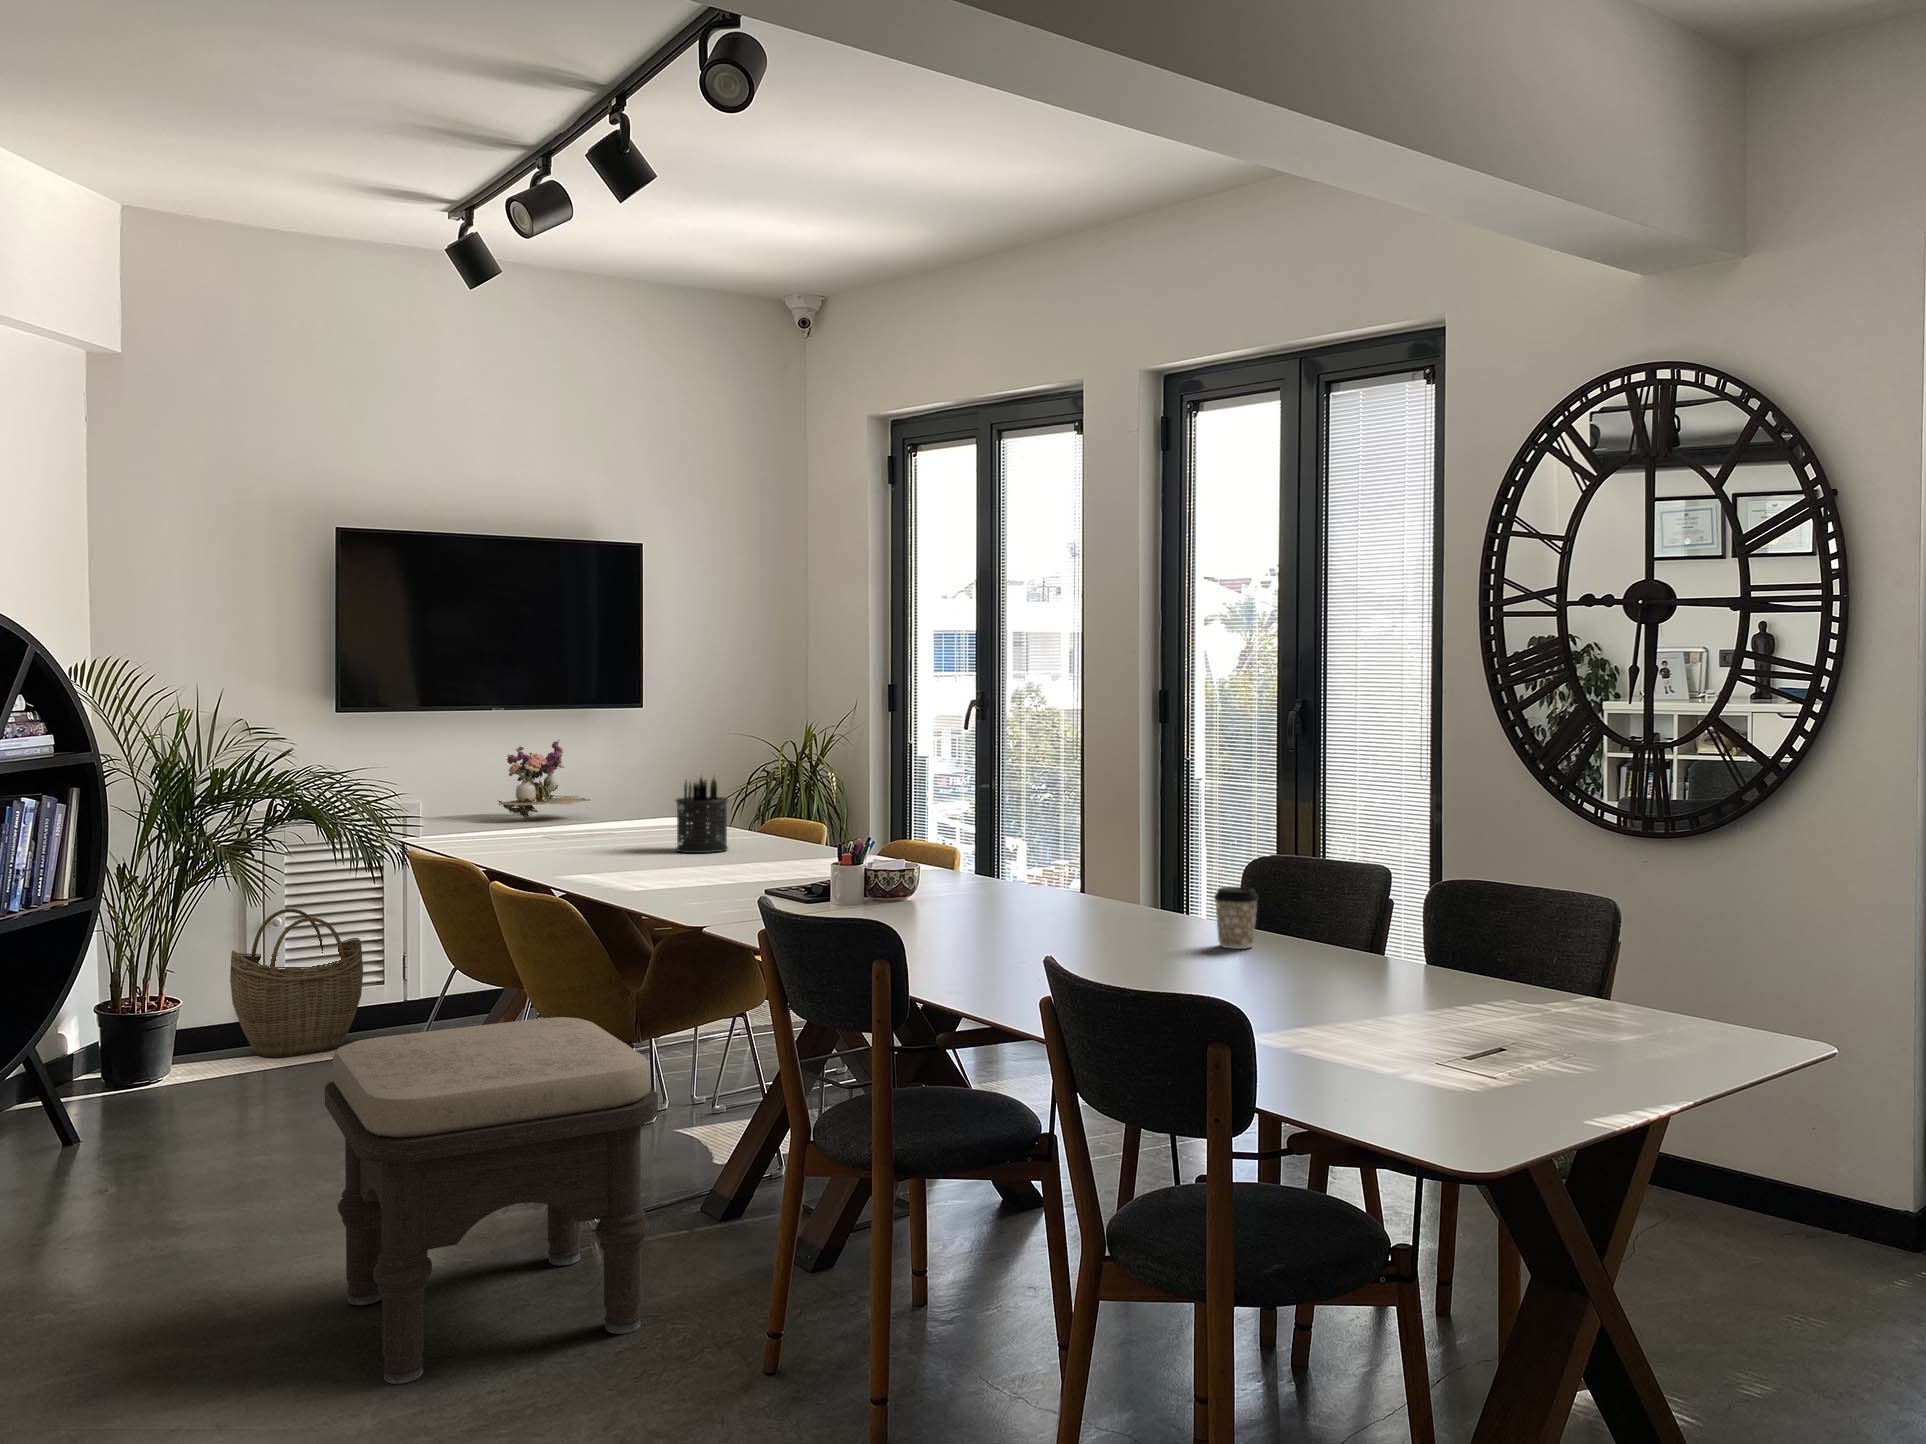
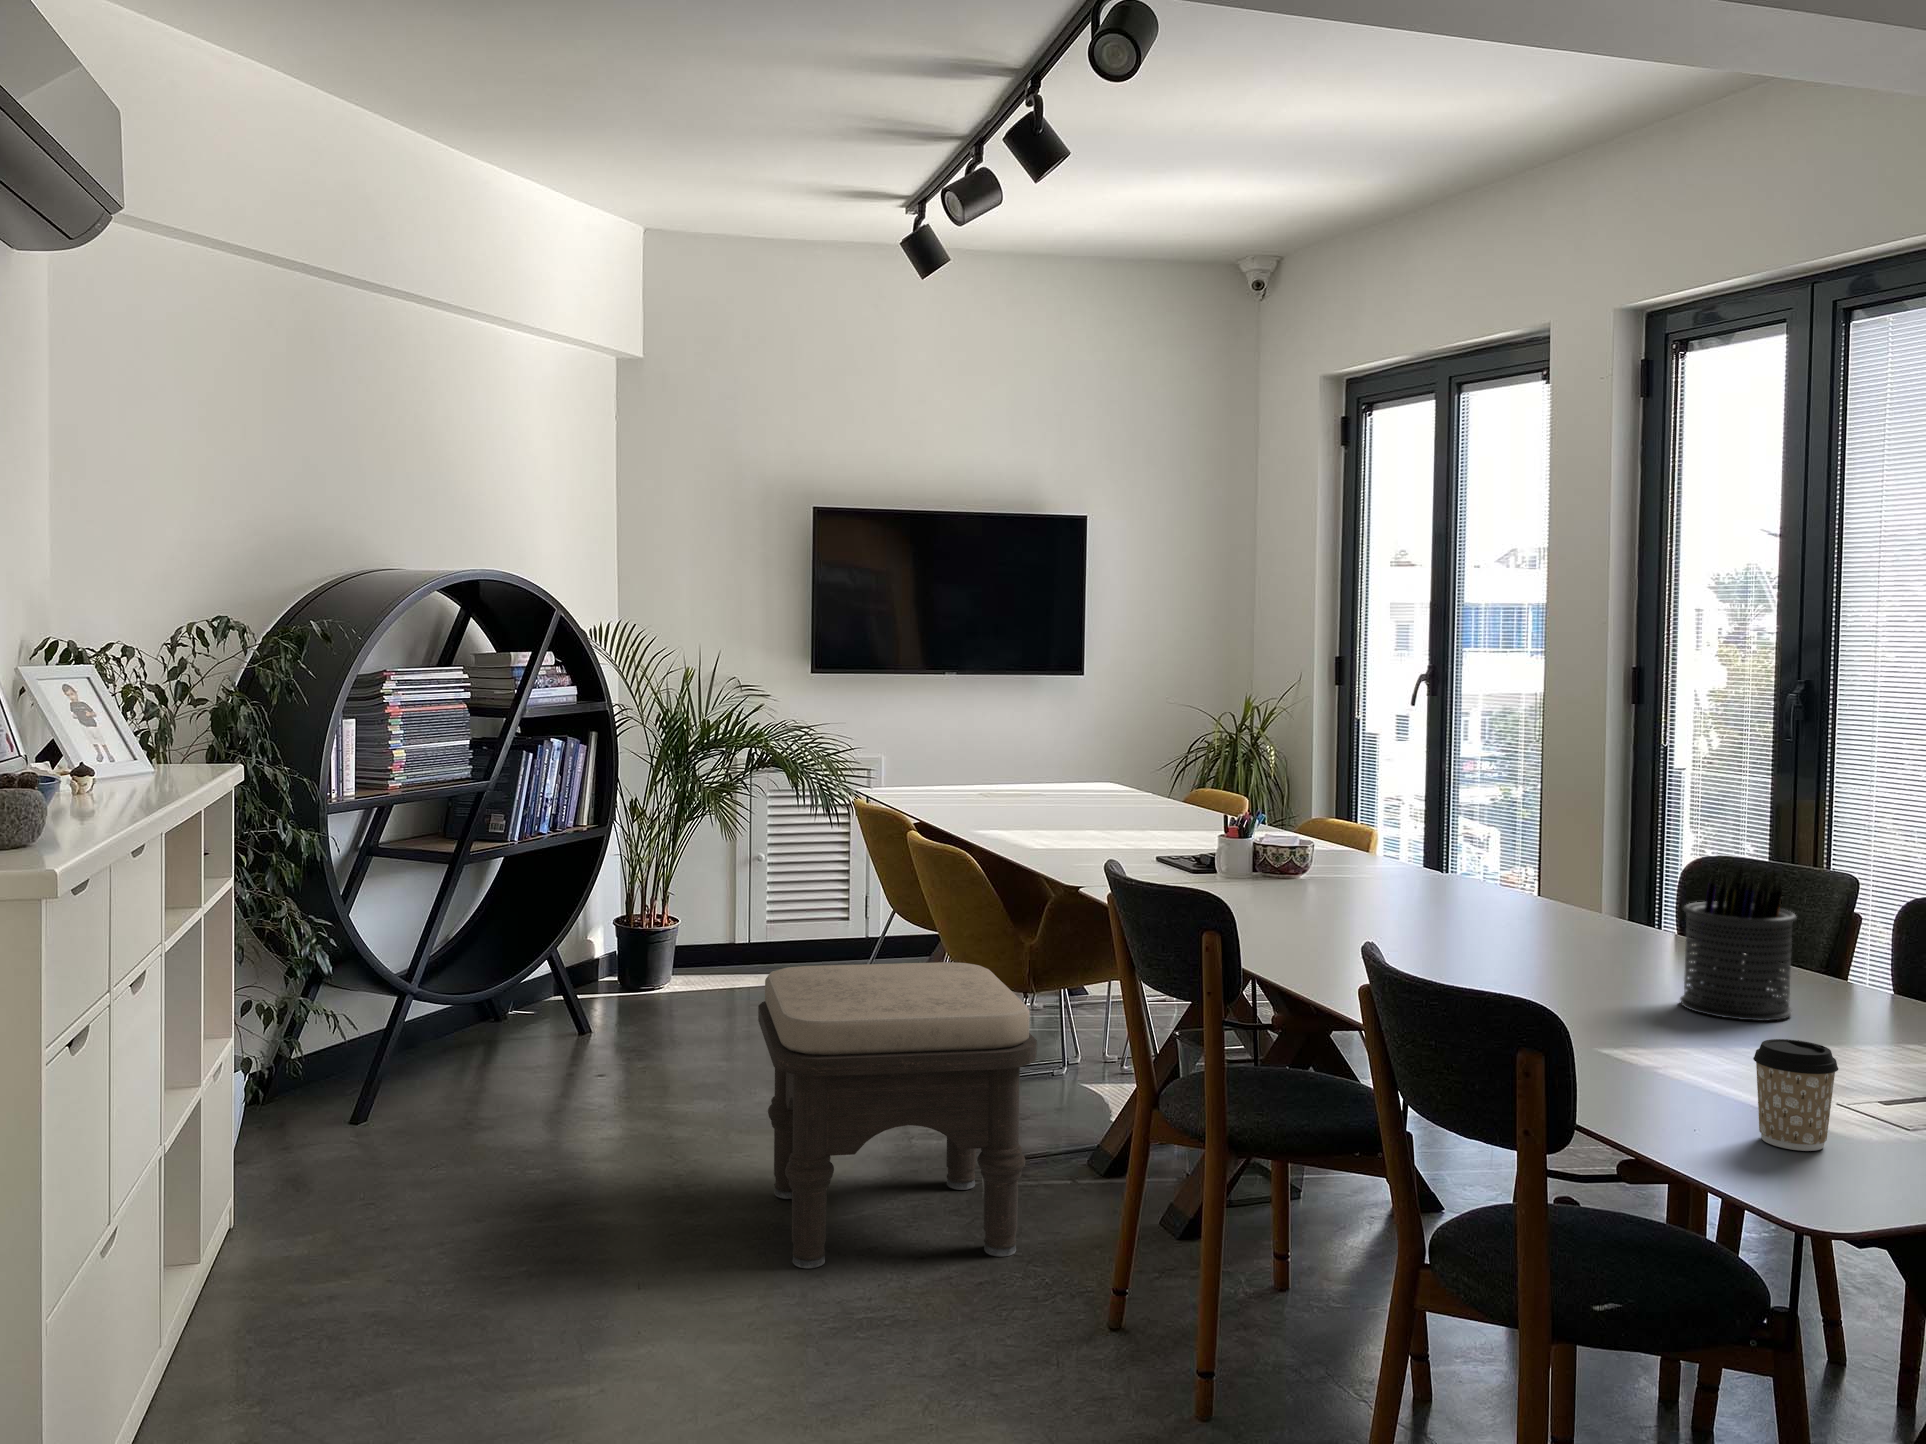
flower arrangement: present [498,739,590,819] -> none [946,700,1032,776]
pen holder: present [676,777,728,853] -> present [1680,866,1797,1021]
coffee cup: present [1214,887,1258,949] -> present [1753,1039,1838,1151]
woven basket: present [230,909,363,1058] -> none [716,847,826,979]

